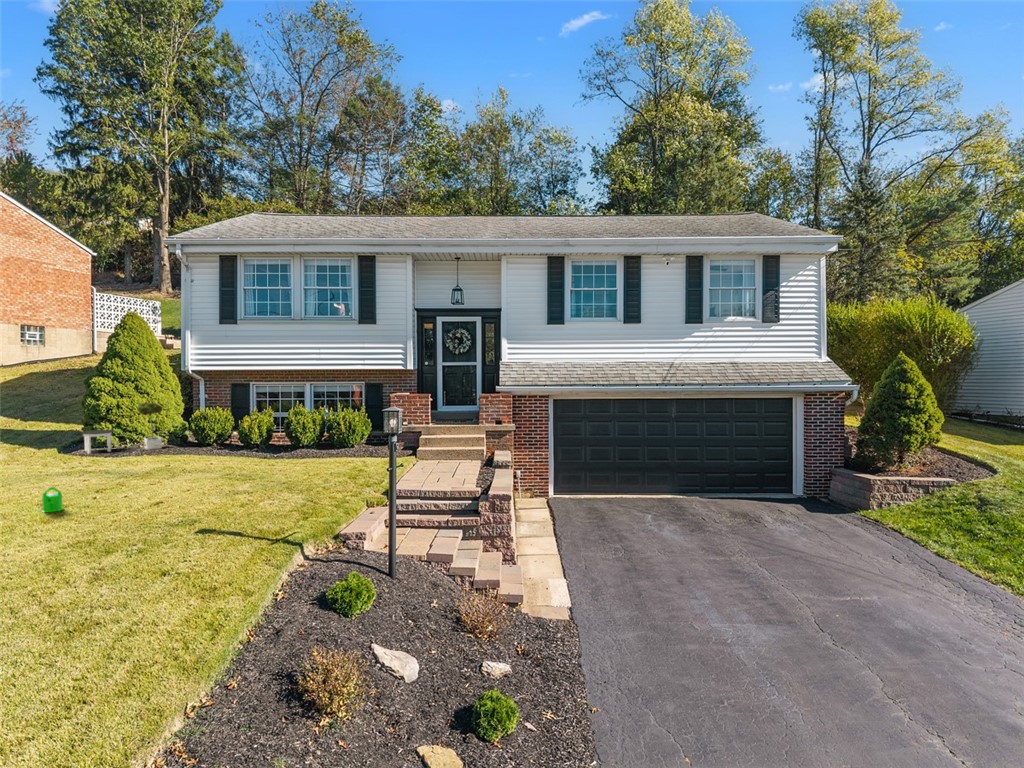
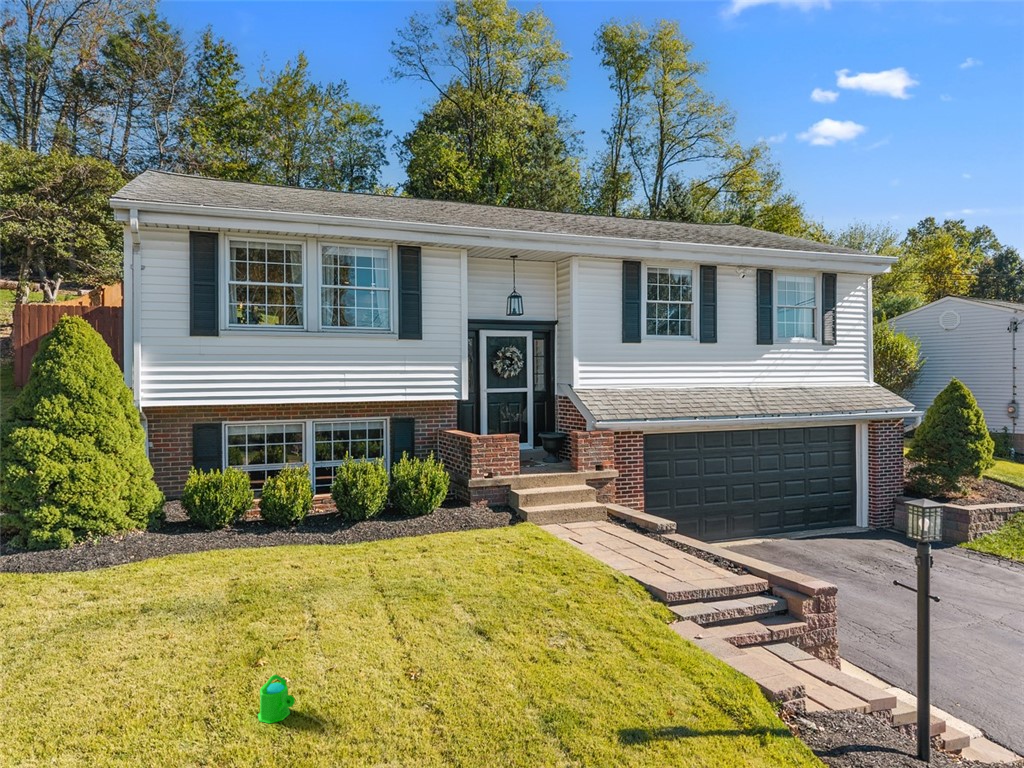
potted tree: present [138,402,162,449] -> none [113,469,152,544]
round table: present [81,430,113,453] -> none [23,519,77,564]

